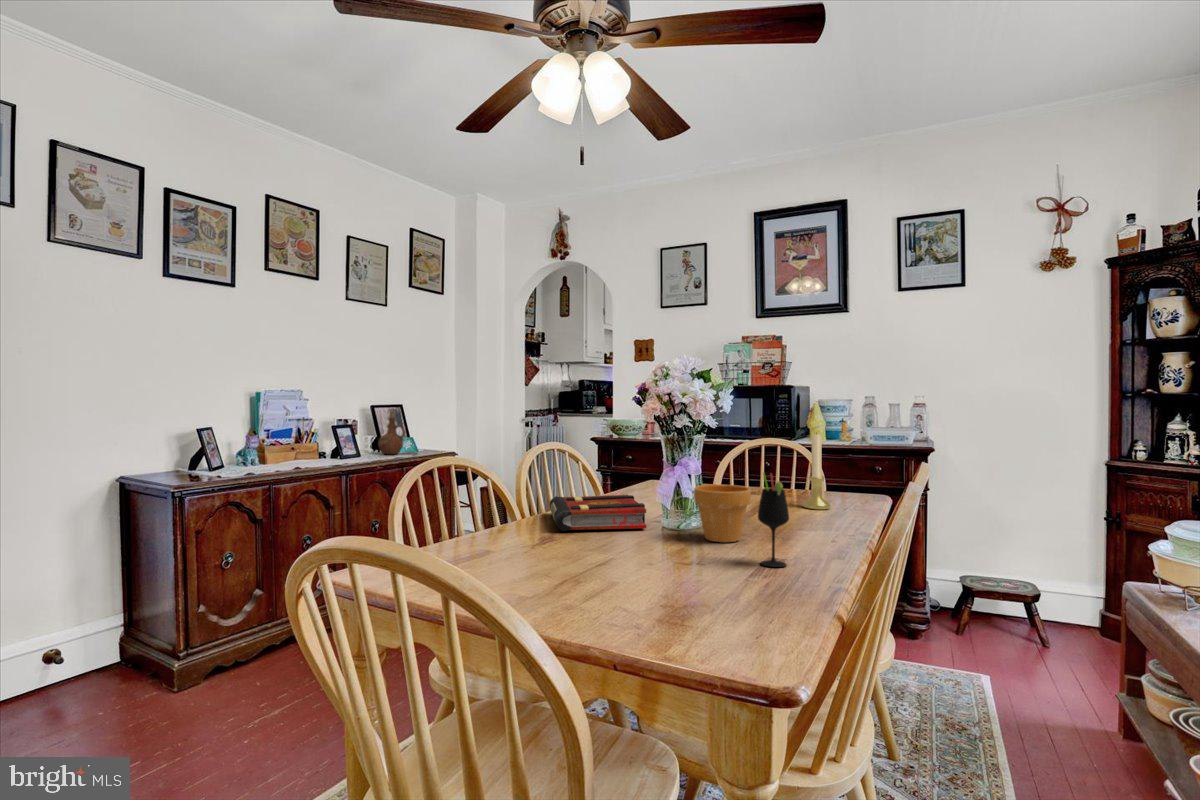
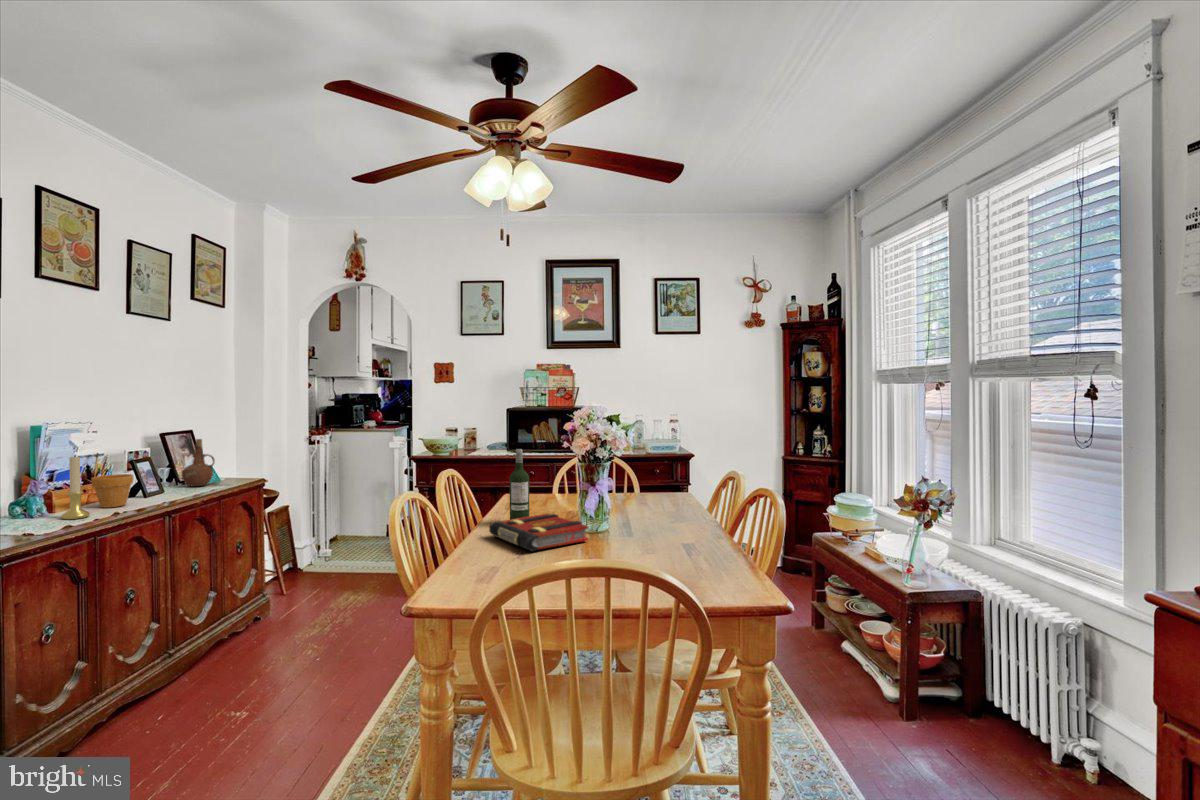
wine bottle: none [597,417,620,507] -> present [510,449,529,520]
candle holder: present [803,434,830,510] -> present [61,456,90,520]
wine glass: present [758,473,789,567] -> none [699,496,721,559]
flower pot: present [694,485,751,542] -> present [91,474,133,508]

